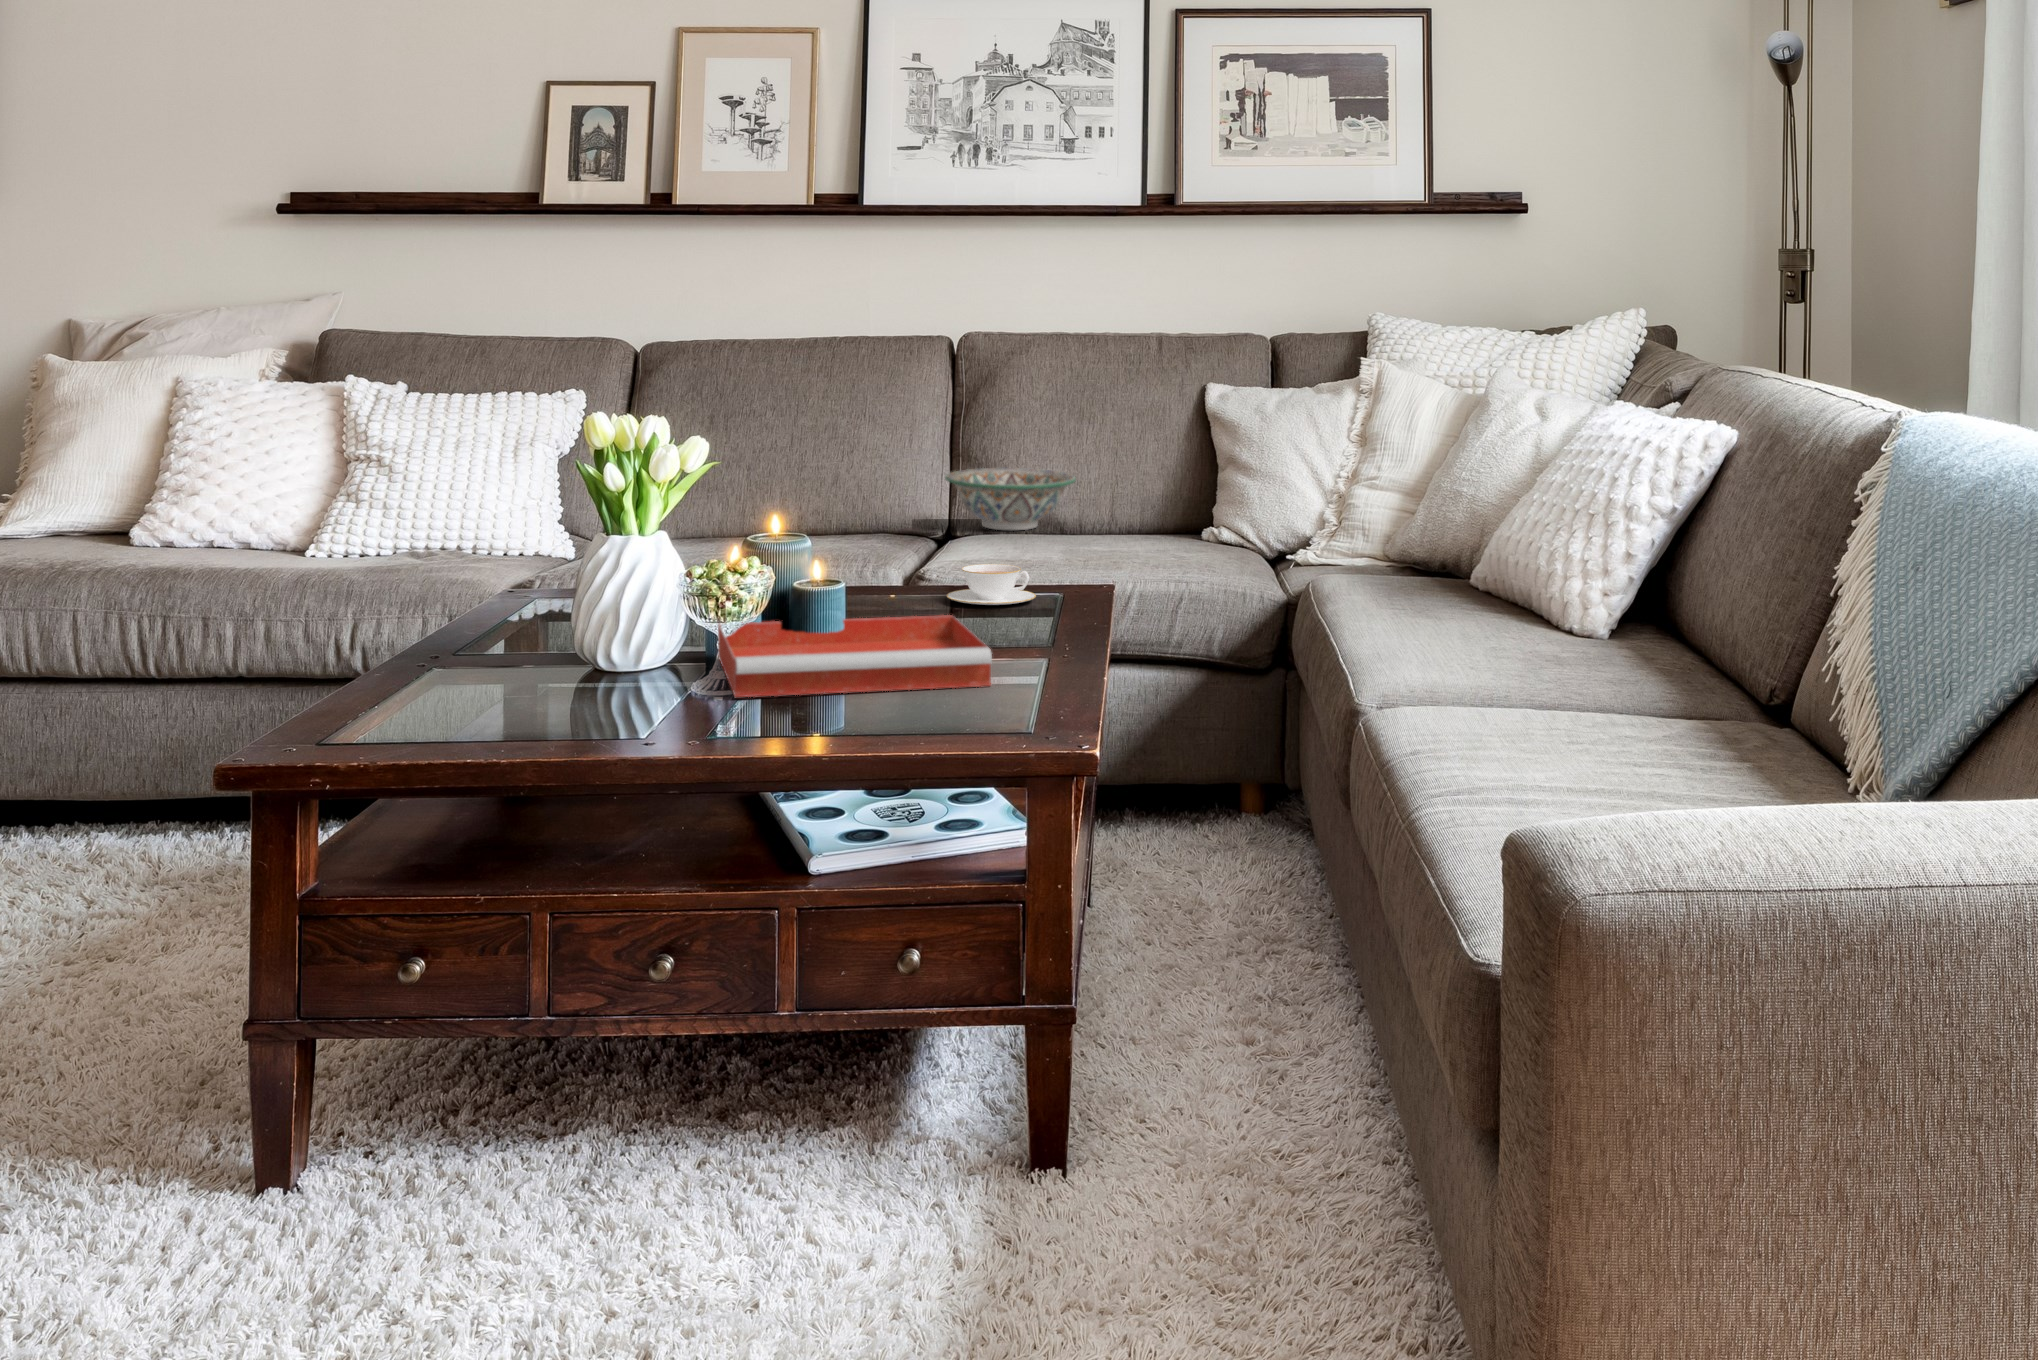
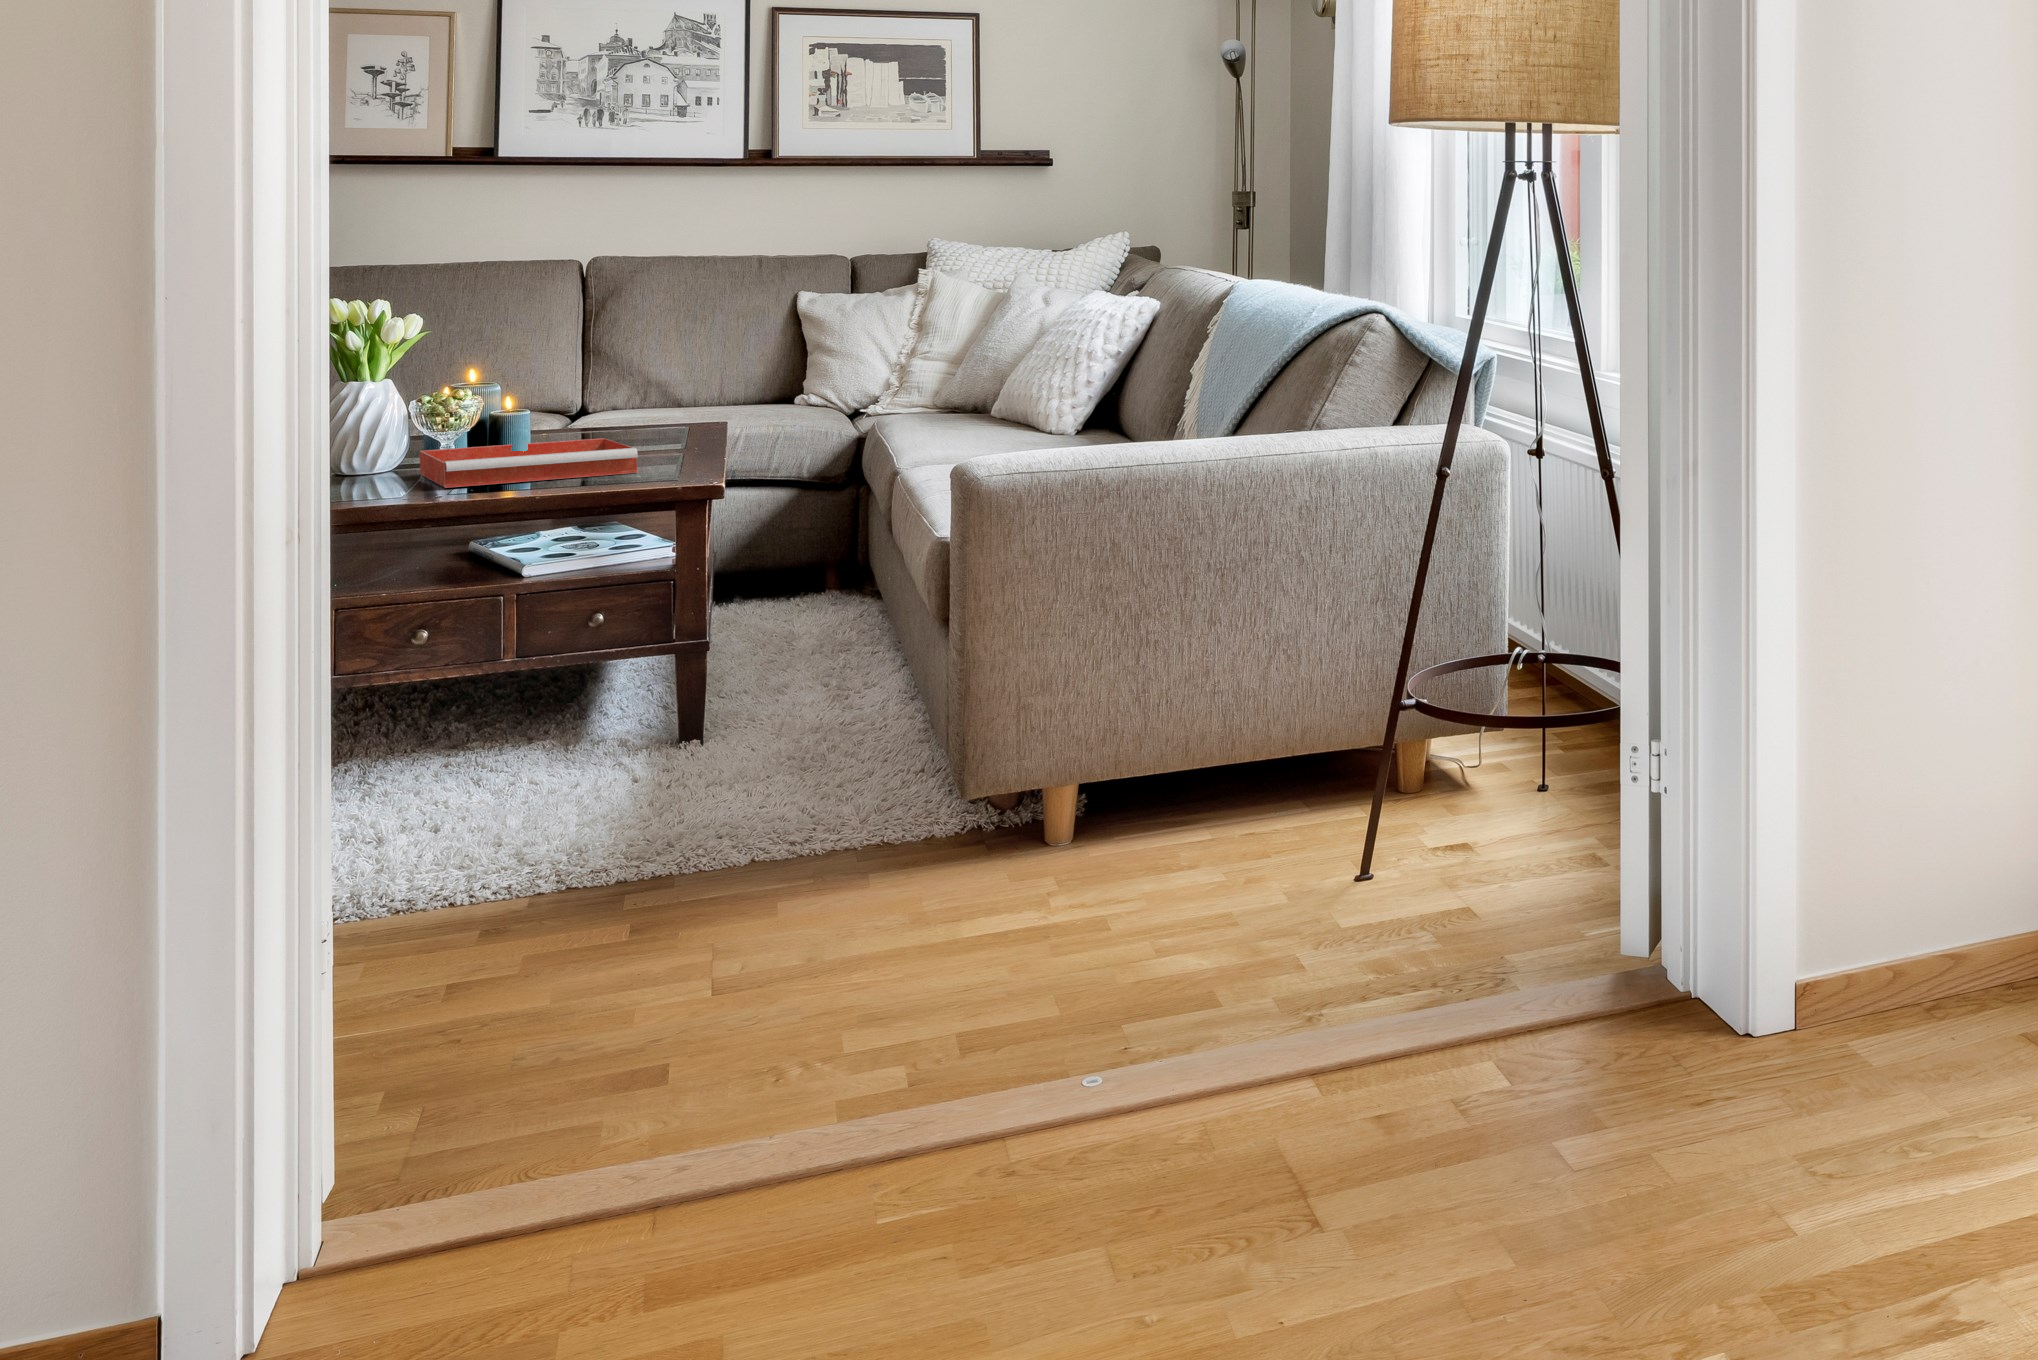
decorative bowl: present [945,468,1076,530] -> none [582,363,695,408]
teacup: present [947,564,1036,605] -> none [595,415,666,441]

